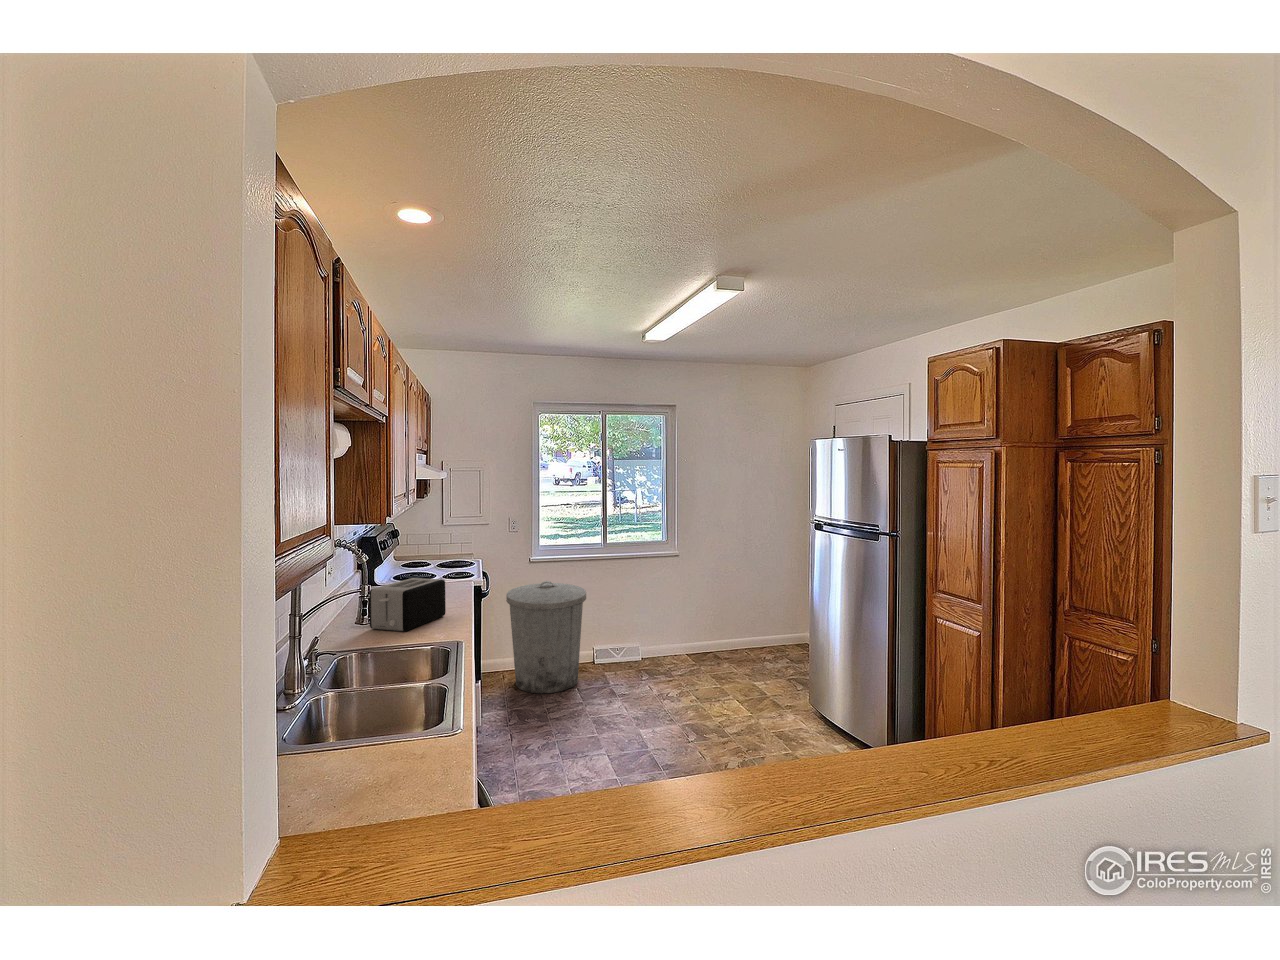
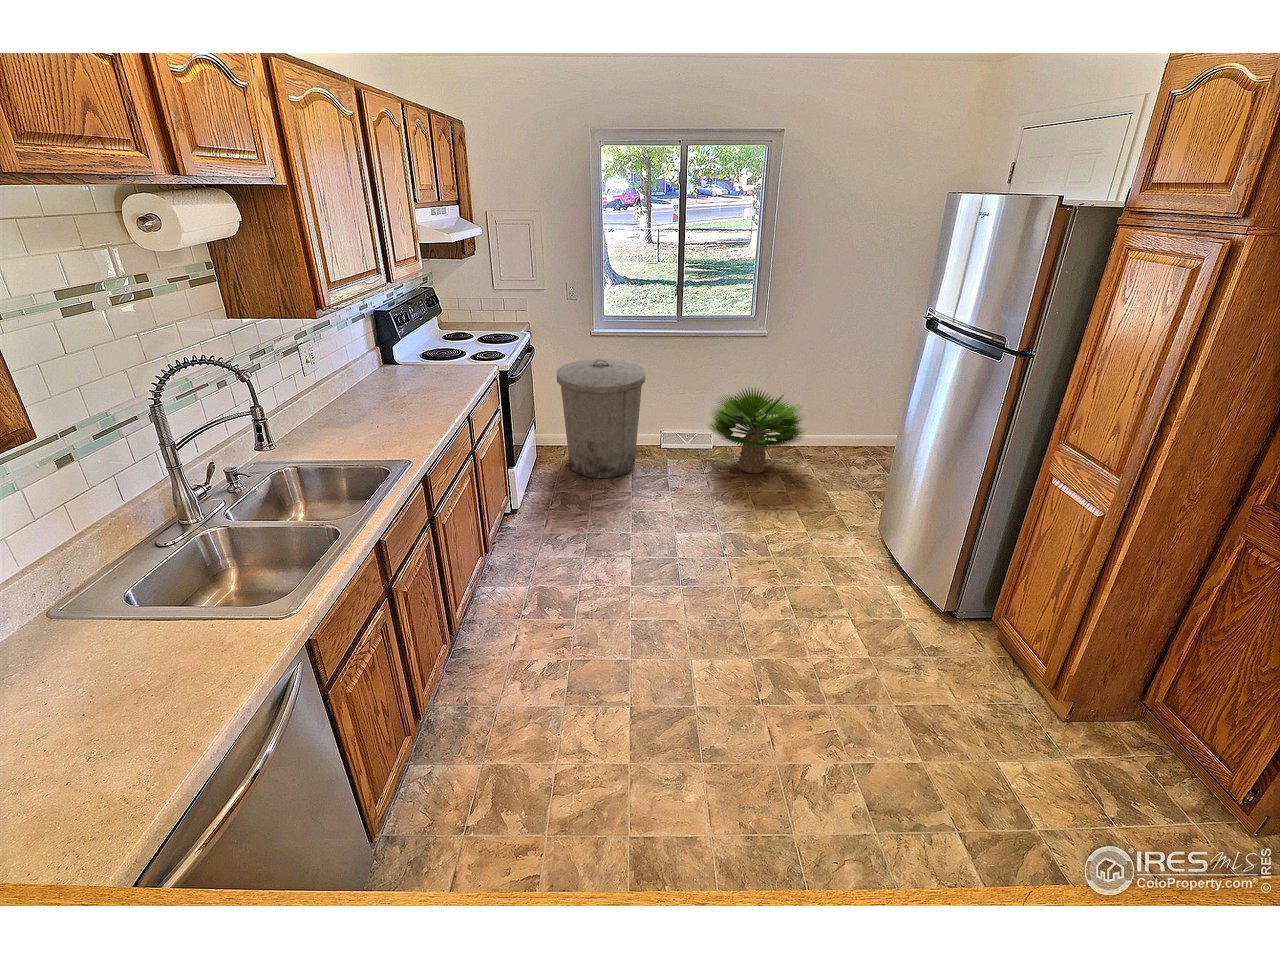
toaster: present [369,578,446,631] -> none [336,367,433,432]
potted plant: none [639,596,727,675] -> present [709,387,803,473]

